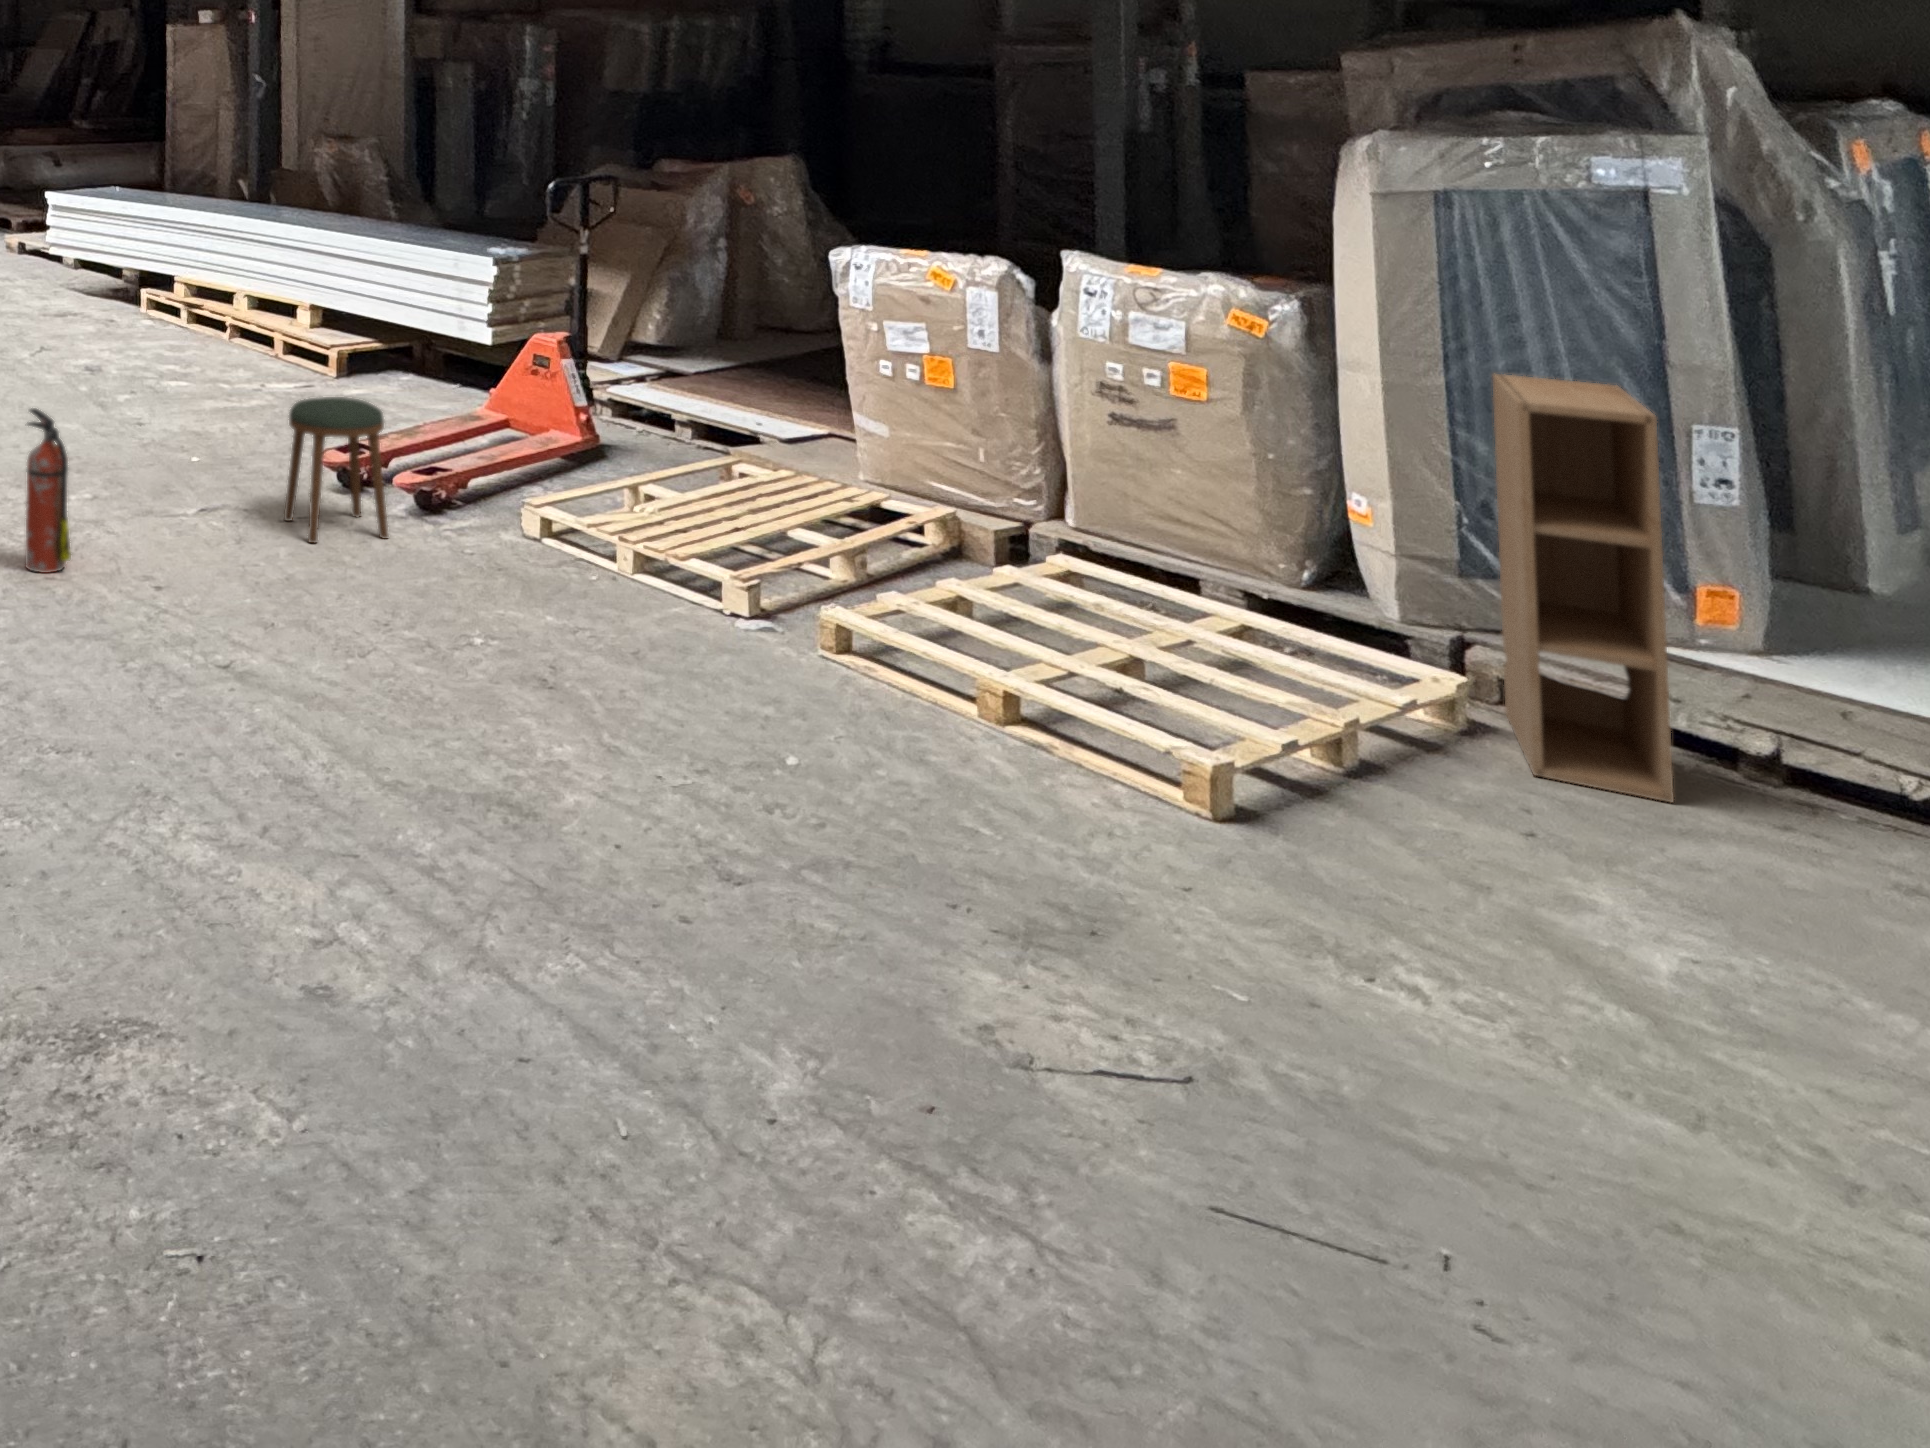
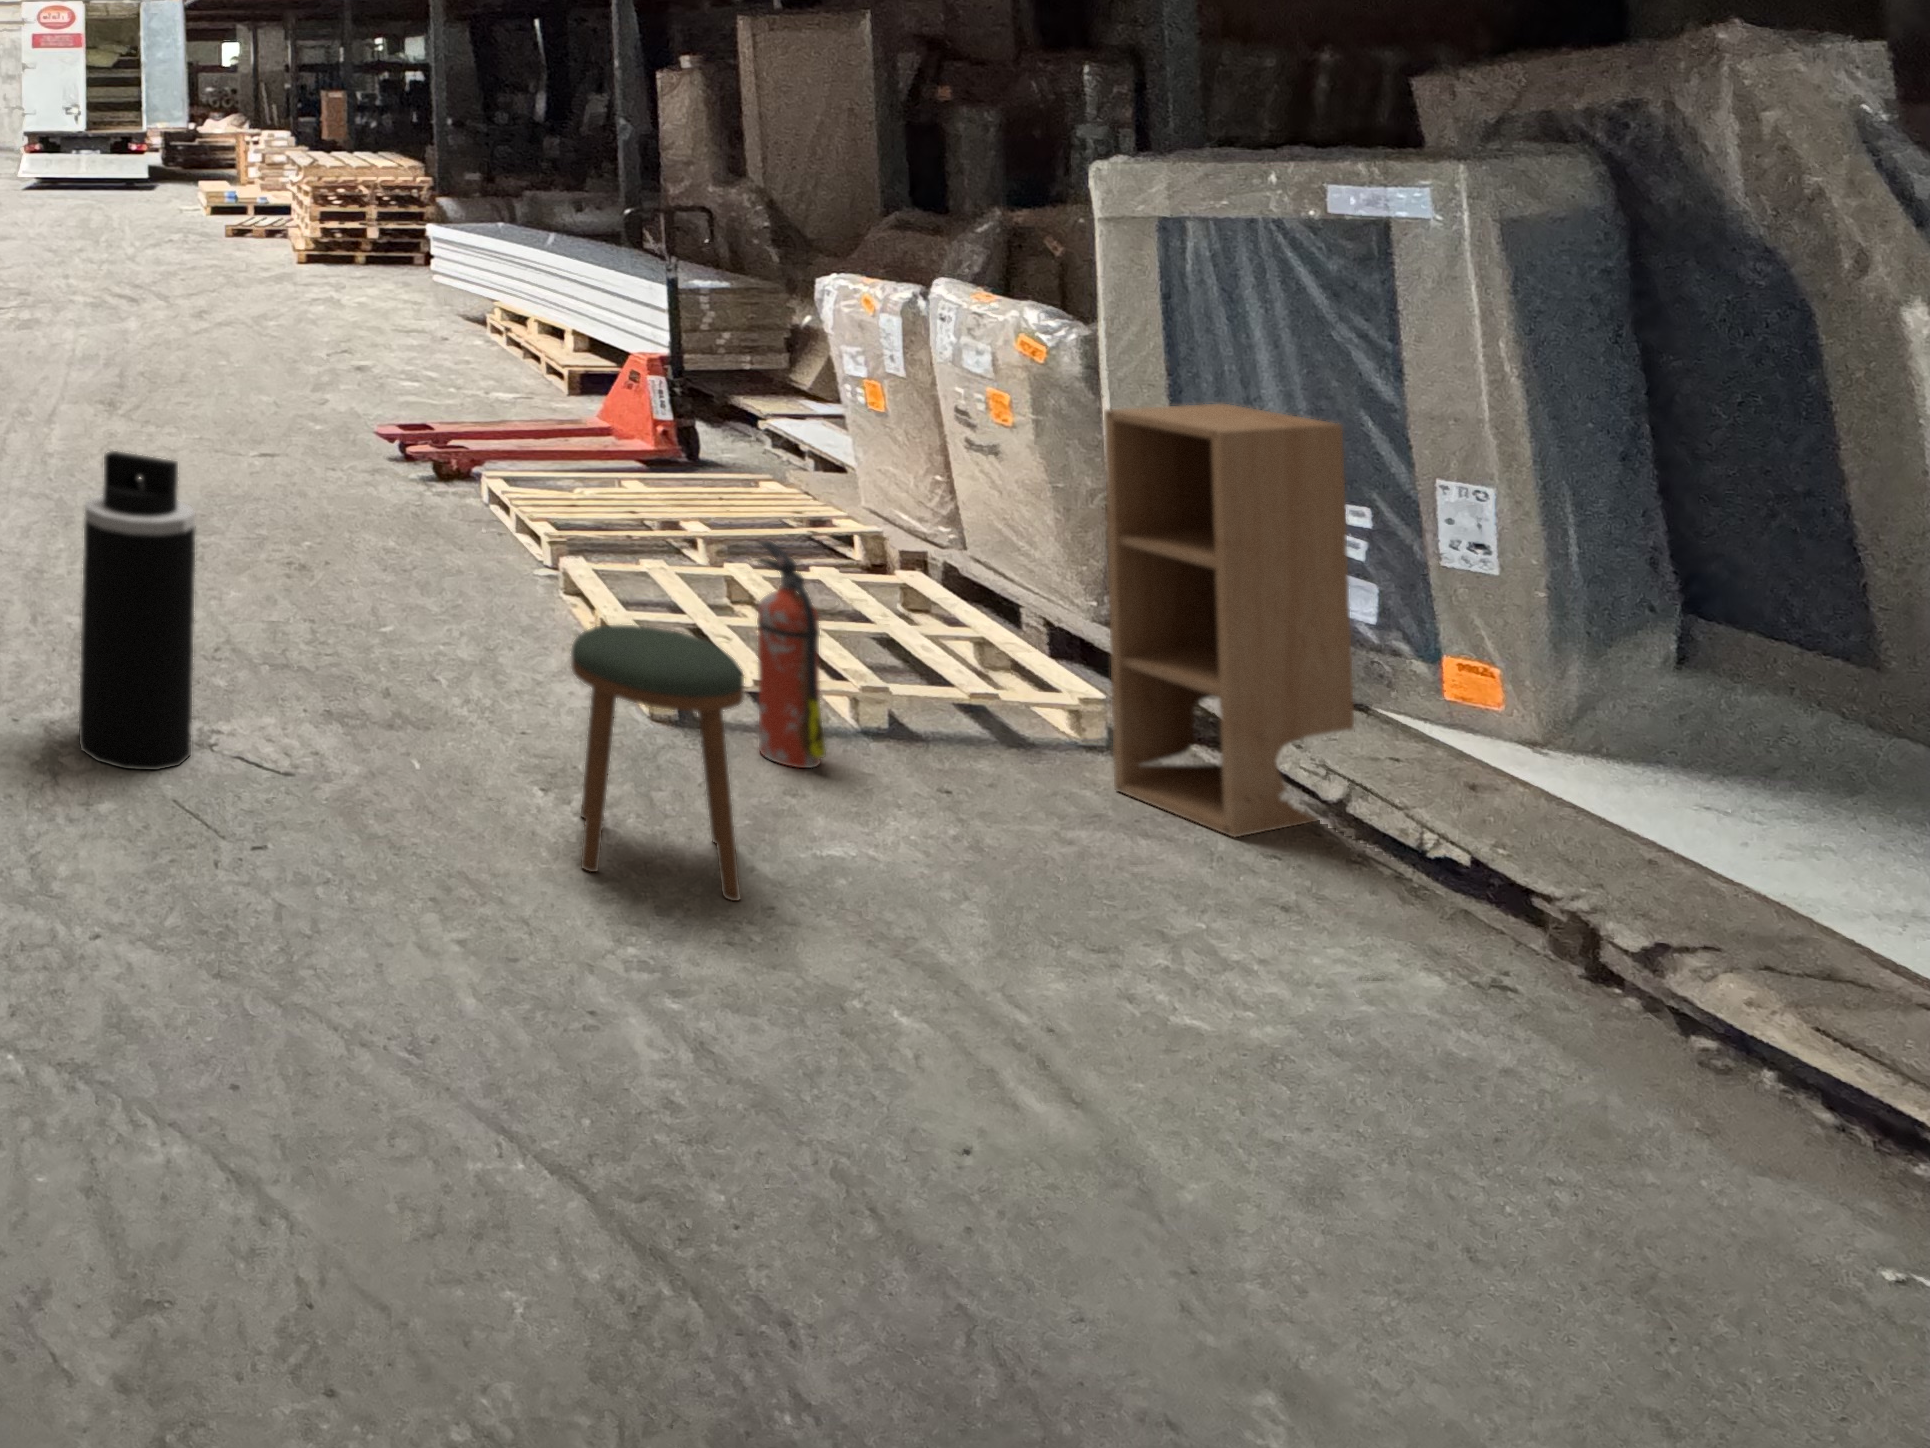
stool: present [284,397,388,543] -> present [571,625,744,901]
fire extinguisher: present [25,408,71,573] -> present [757,541,826,768]
trash can: none [936,686,1130,1192] -> present [79,451,195,770]

